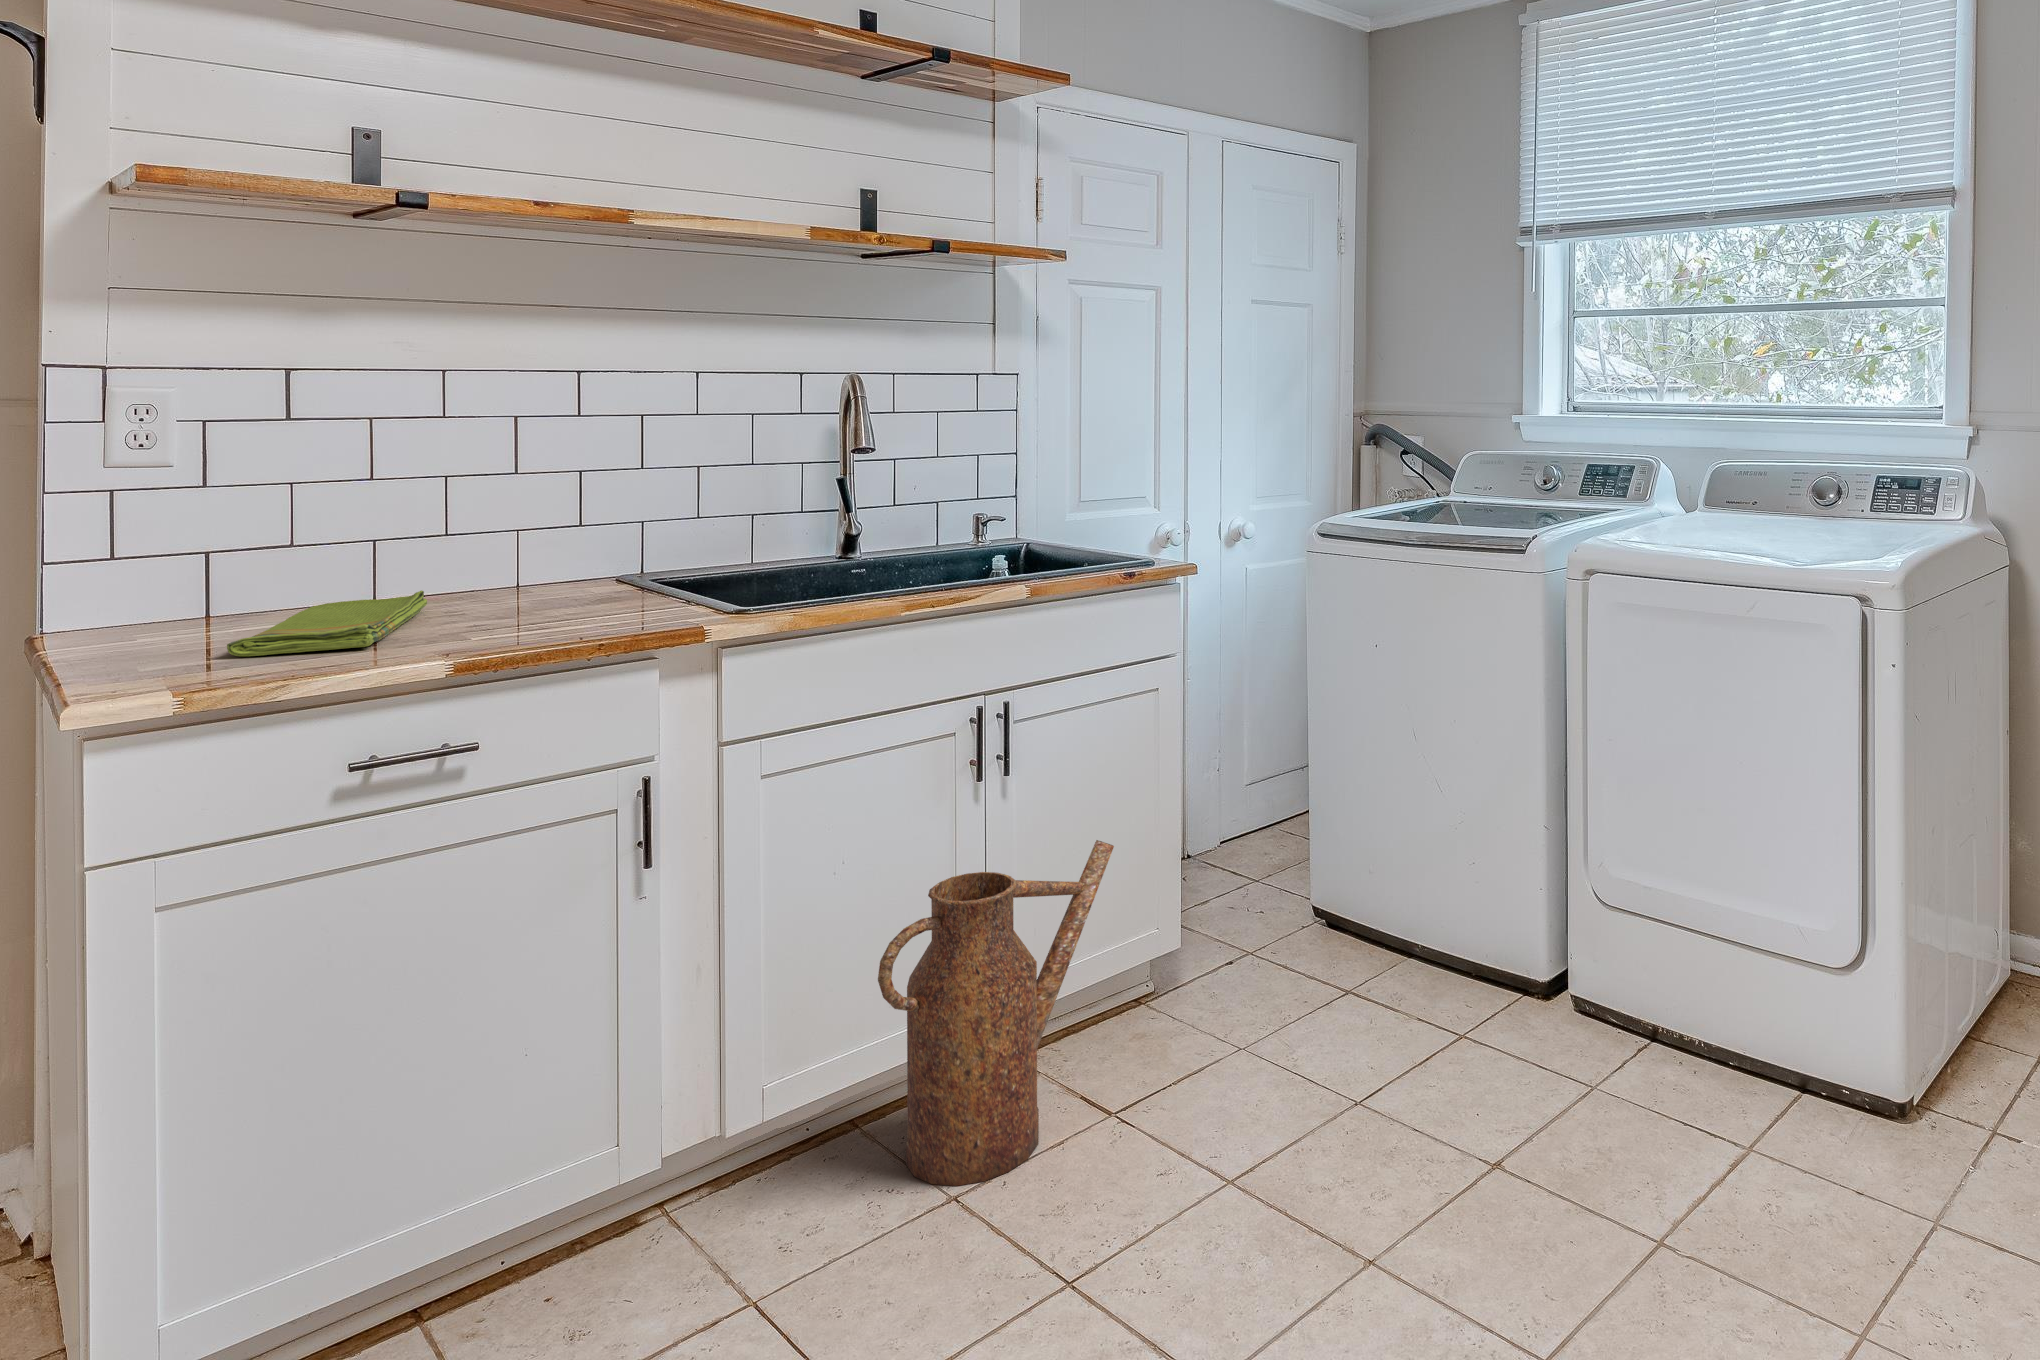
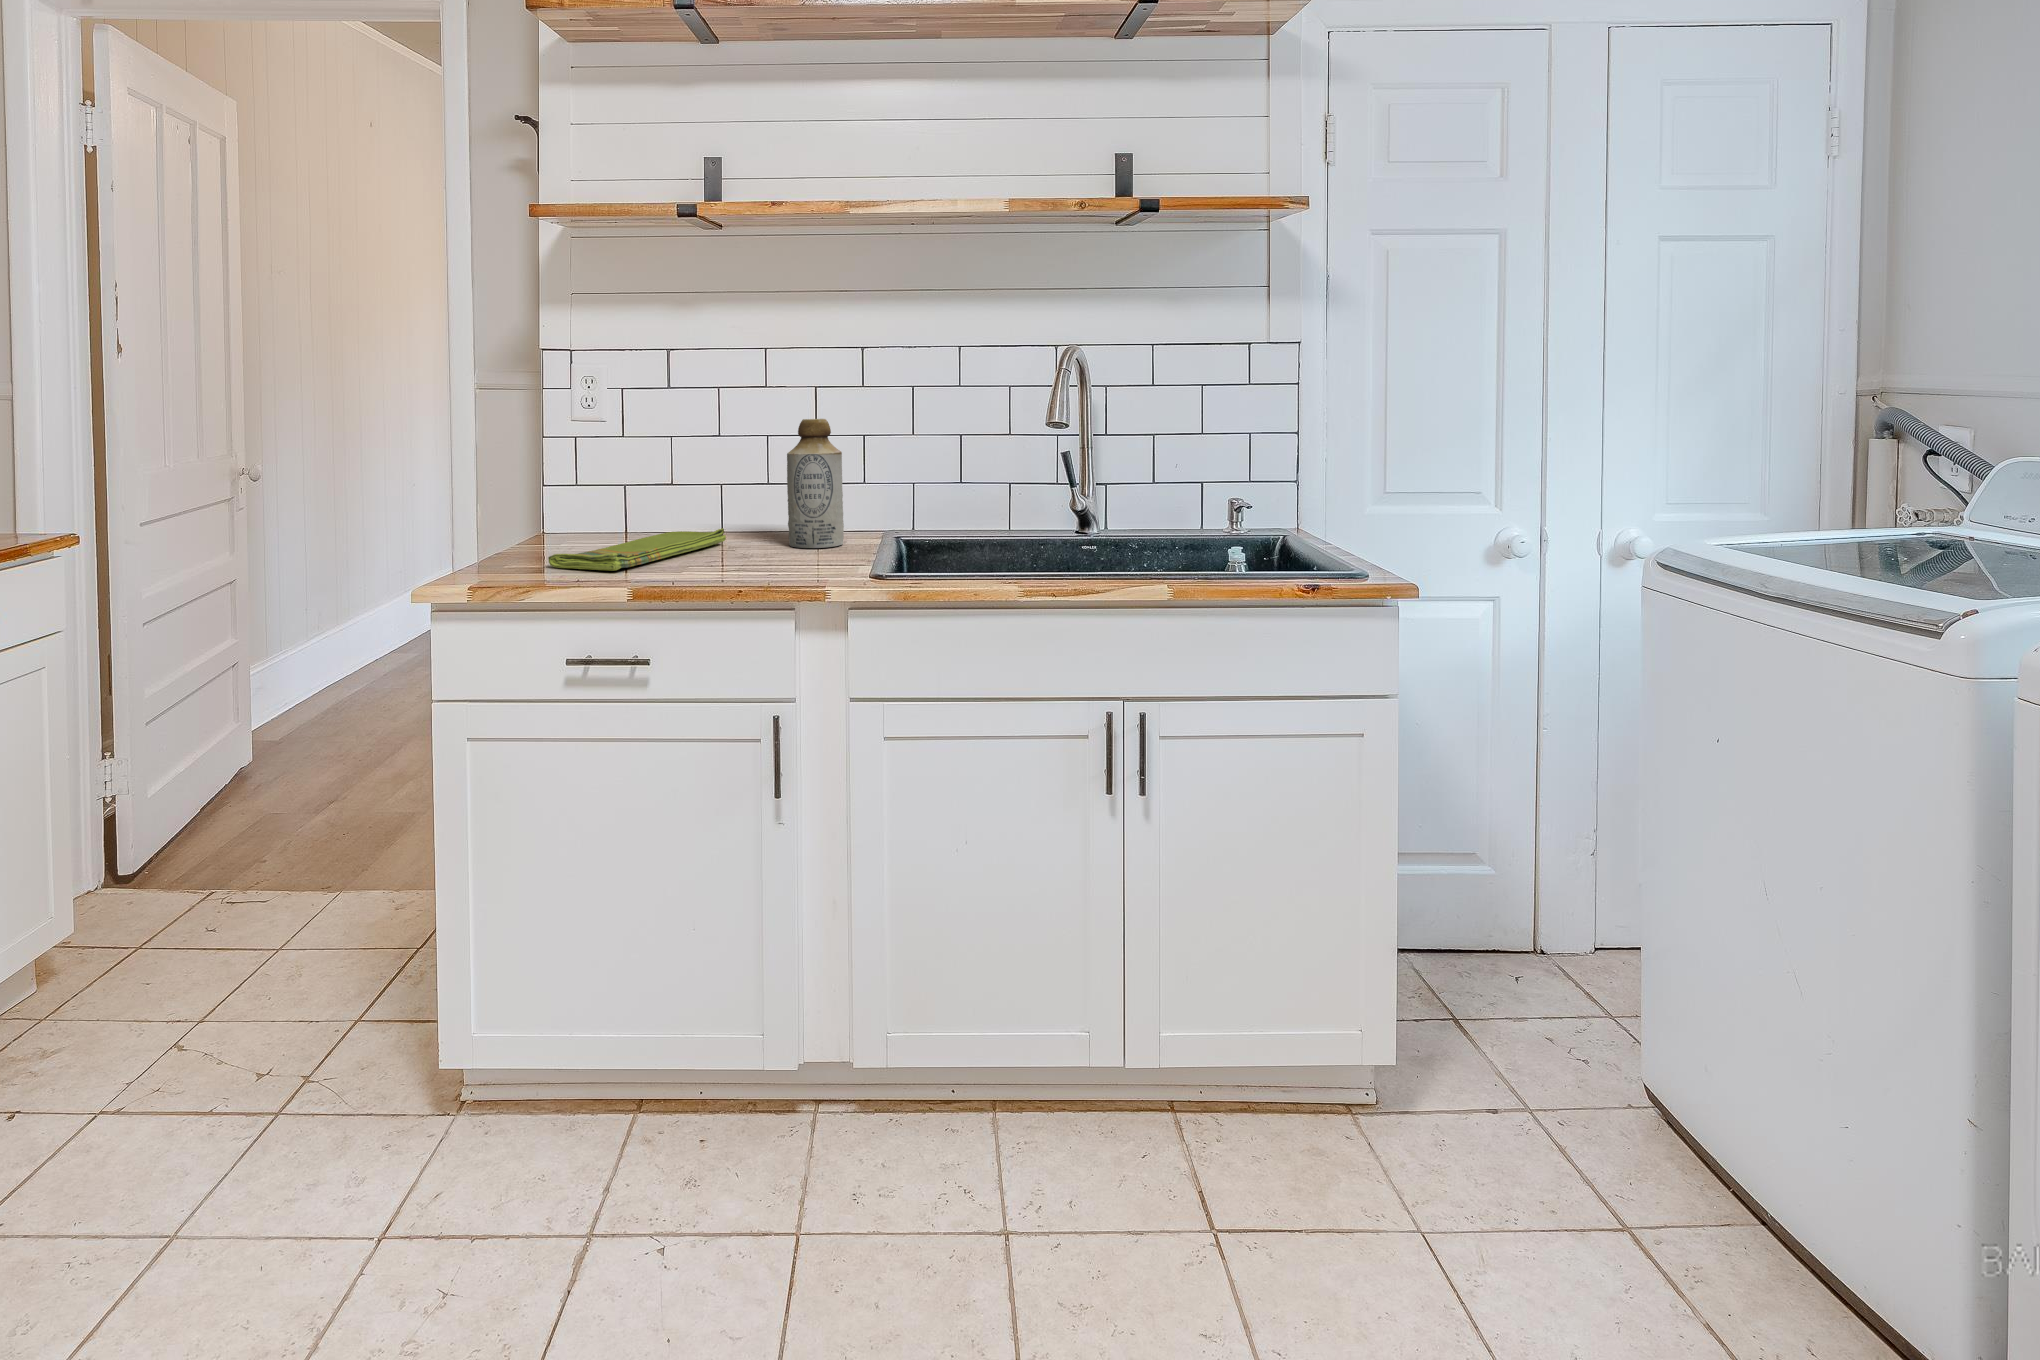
bottle: none [516,450,595,602] -> present [787,419,844,548]
watering can: present [878,840,1114,1186] -> none [951,889,1240,1233]

